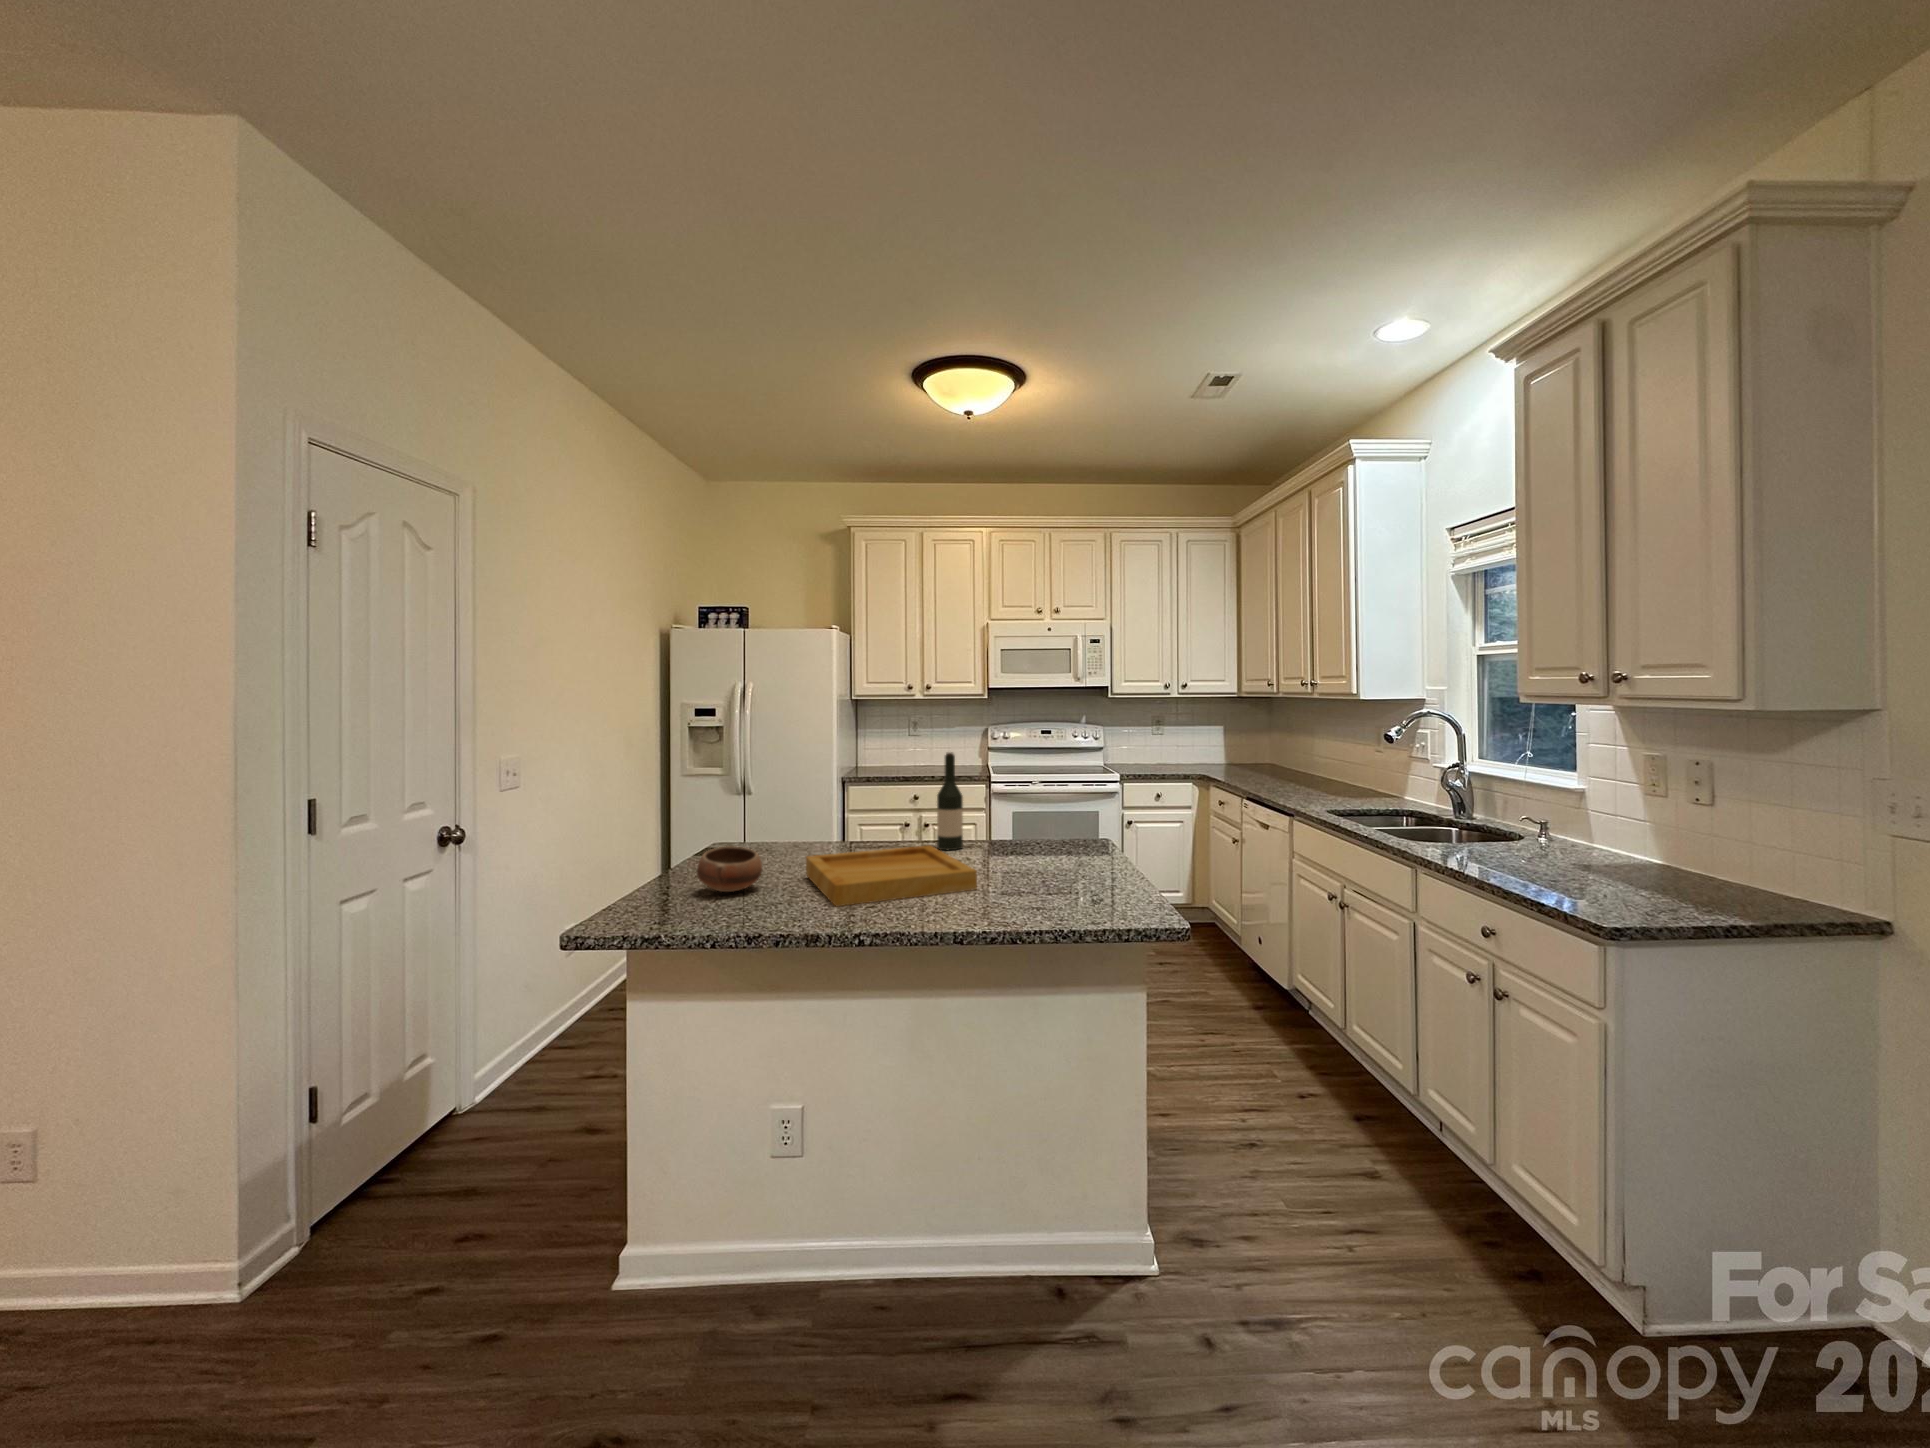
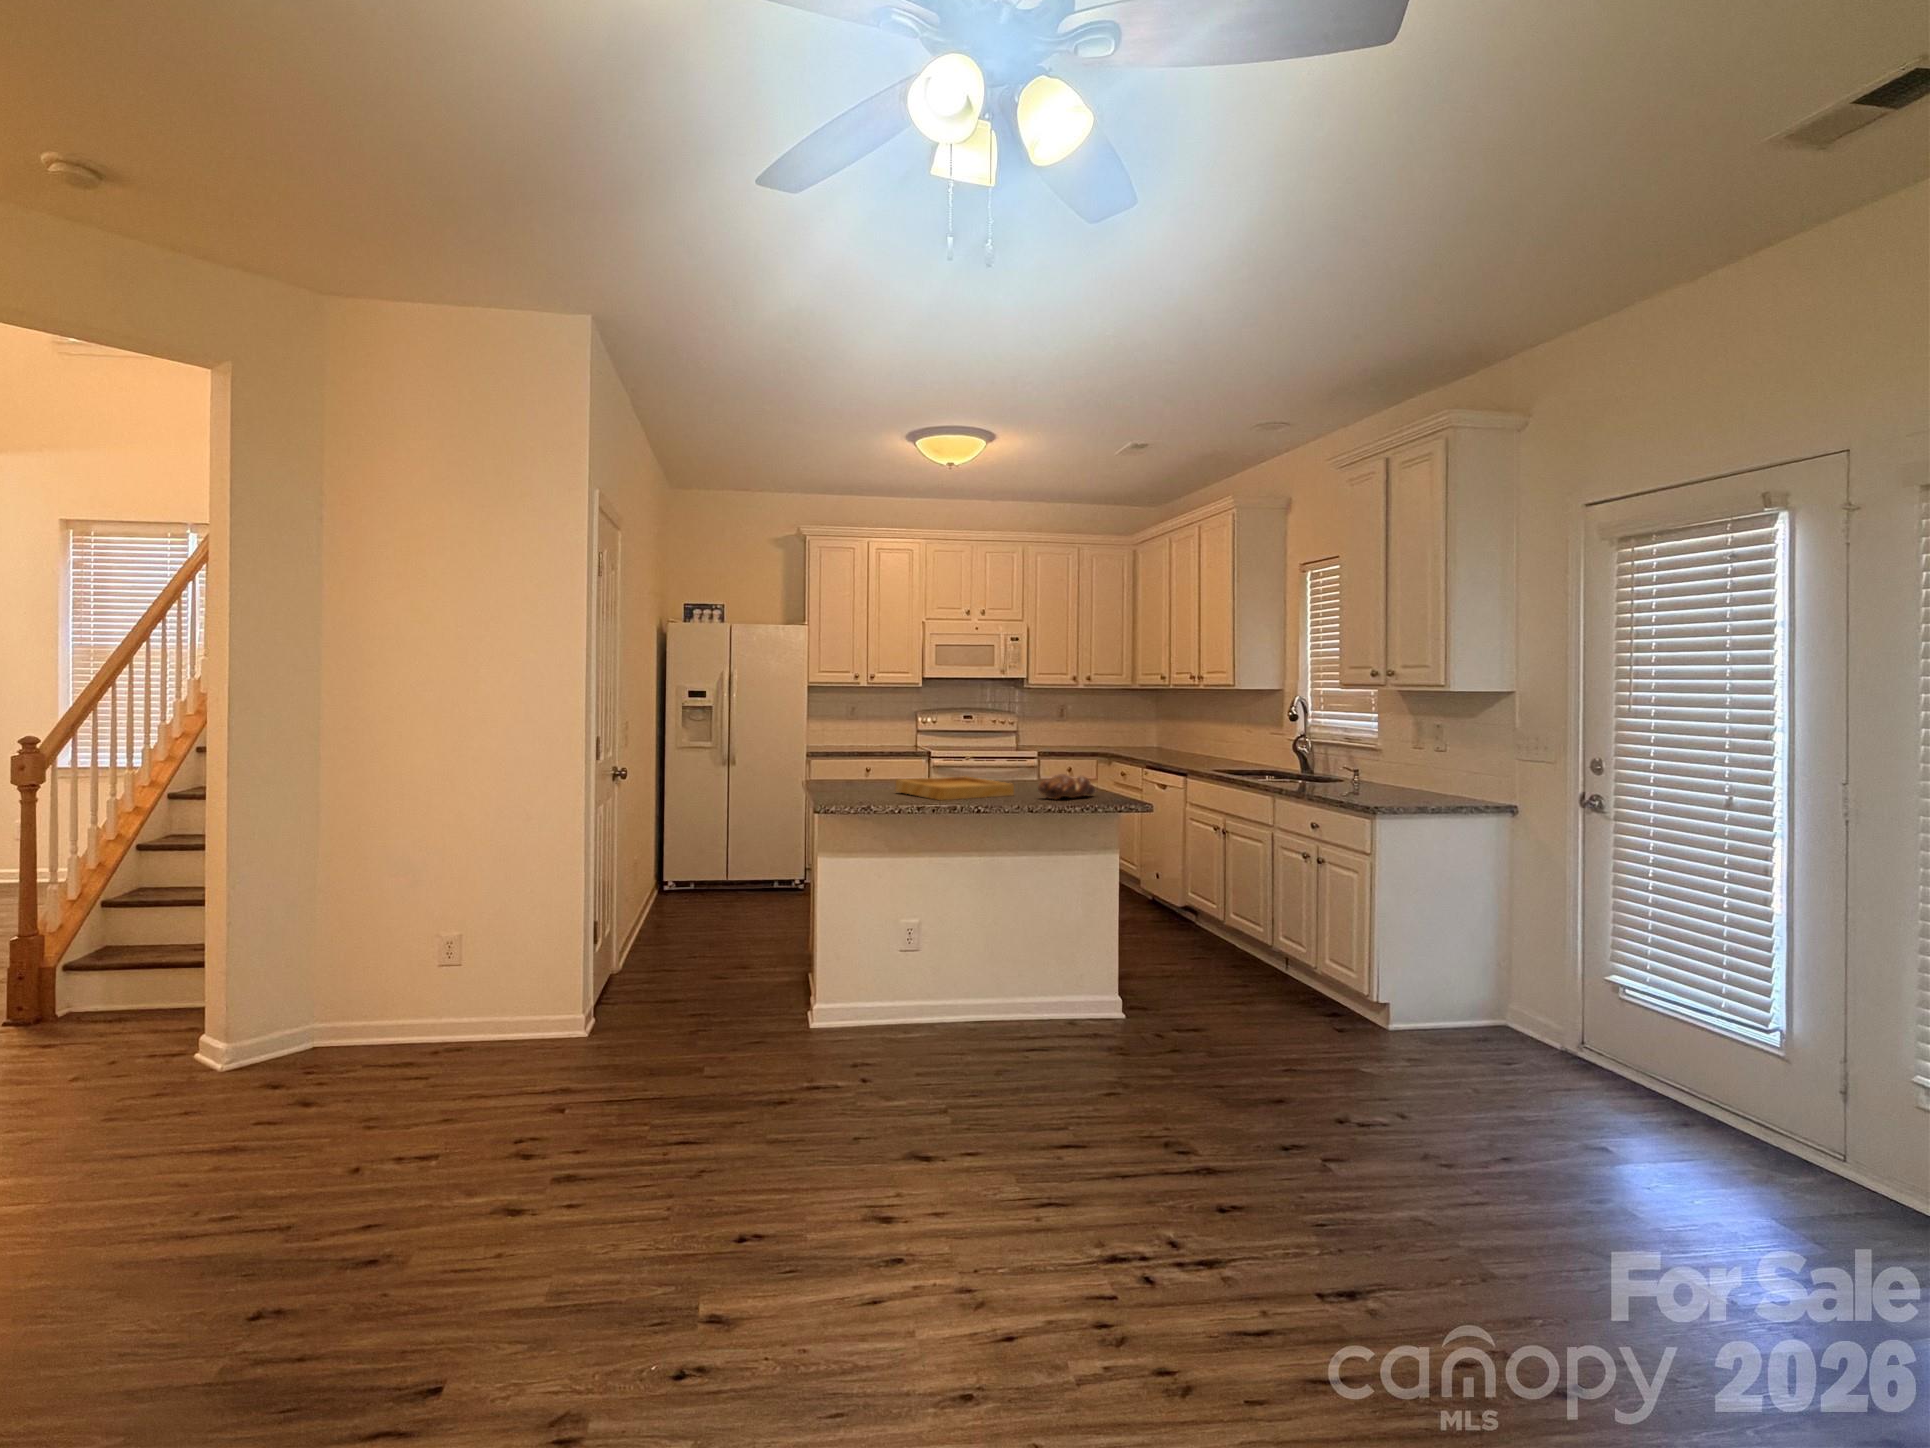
wine bottle: present [937,752,963,850] -> none [957,718,975,785]
bowl: present [697,846,762,892] -> none [841,771,880,797]
bread loaf: none [1003,858,1107,908] -> present [1038,774,1095,799]

